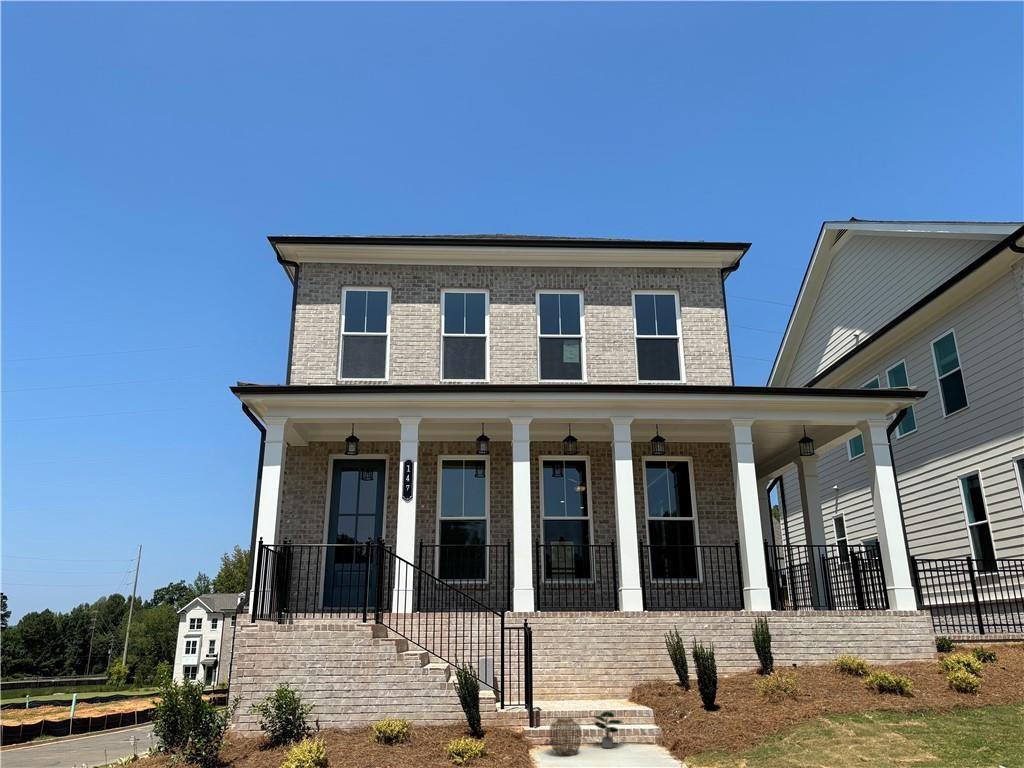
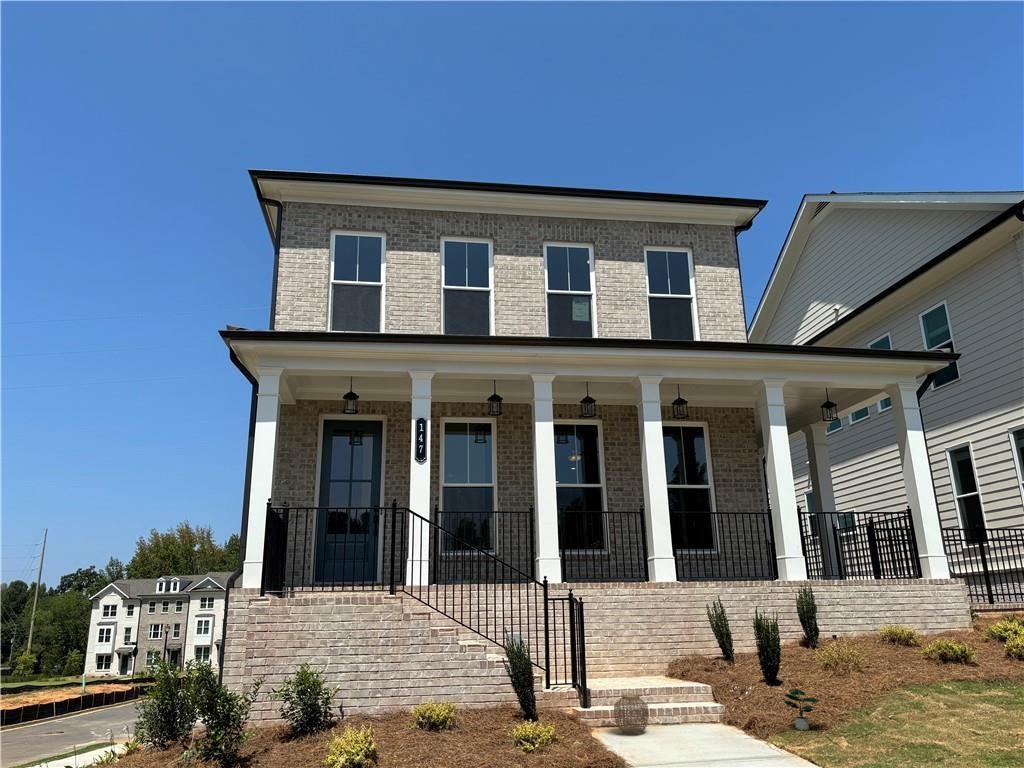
potted plant: present [594,712,623,748] -> present [784,689,820,730]

